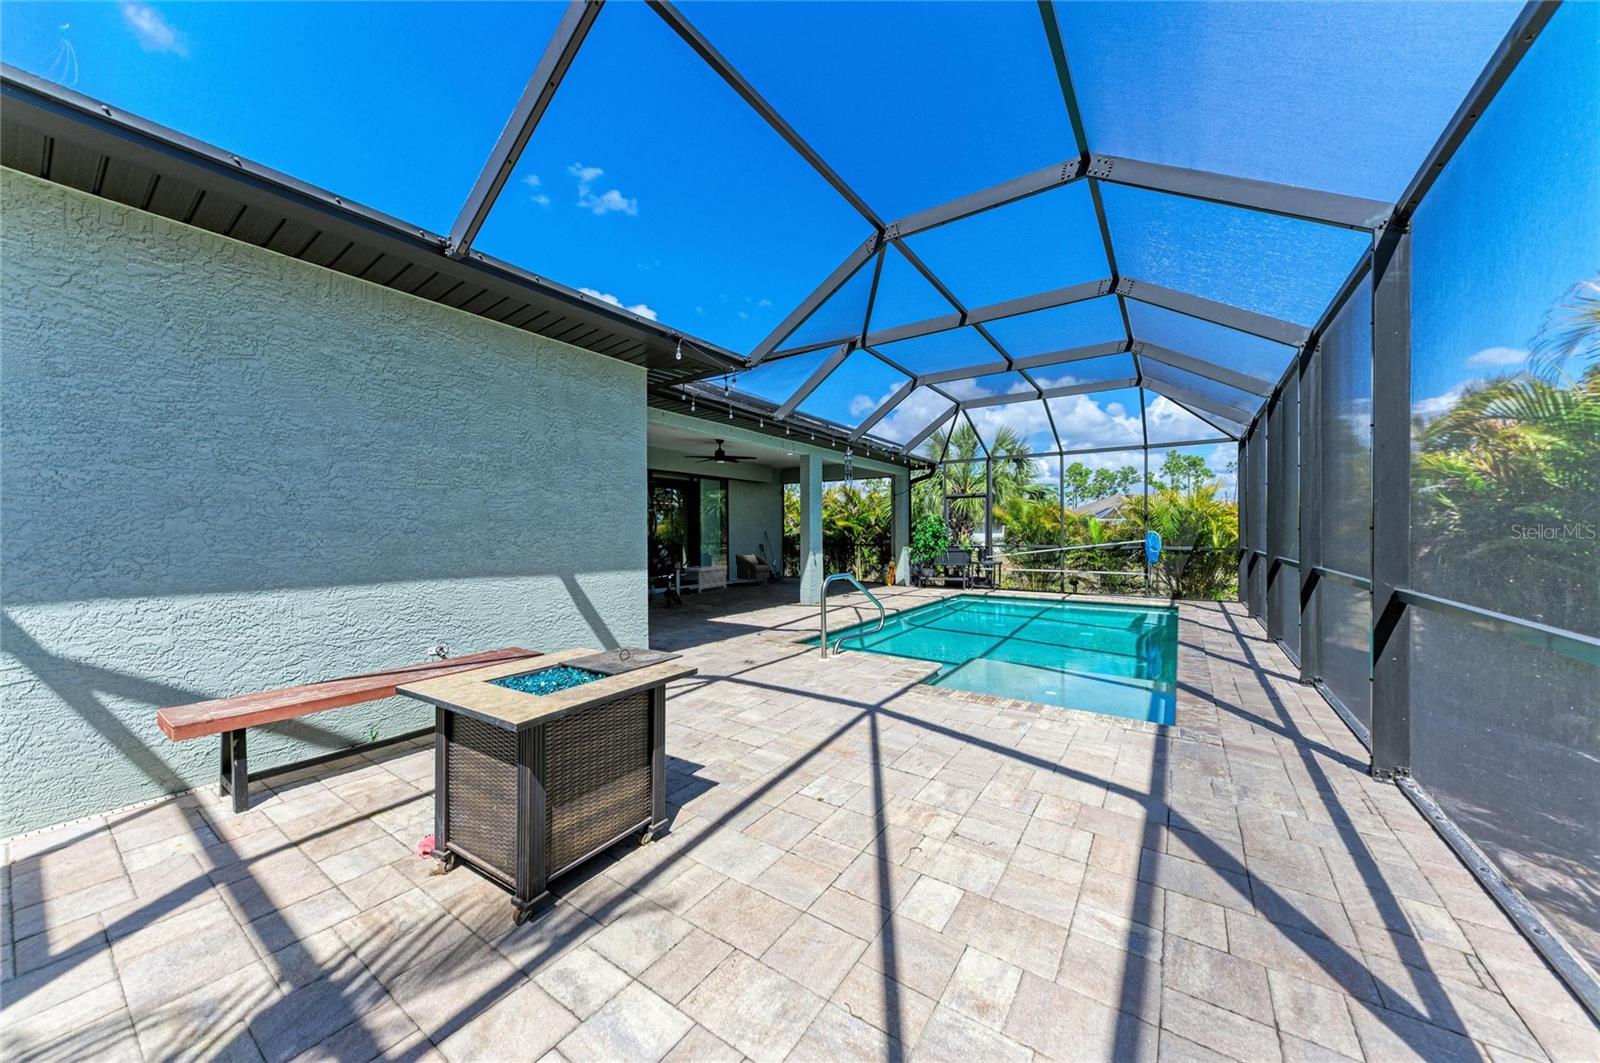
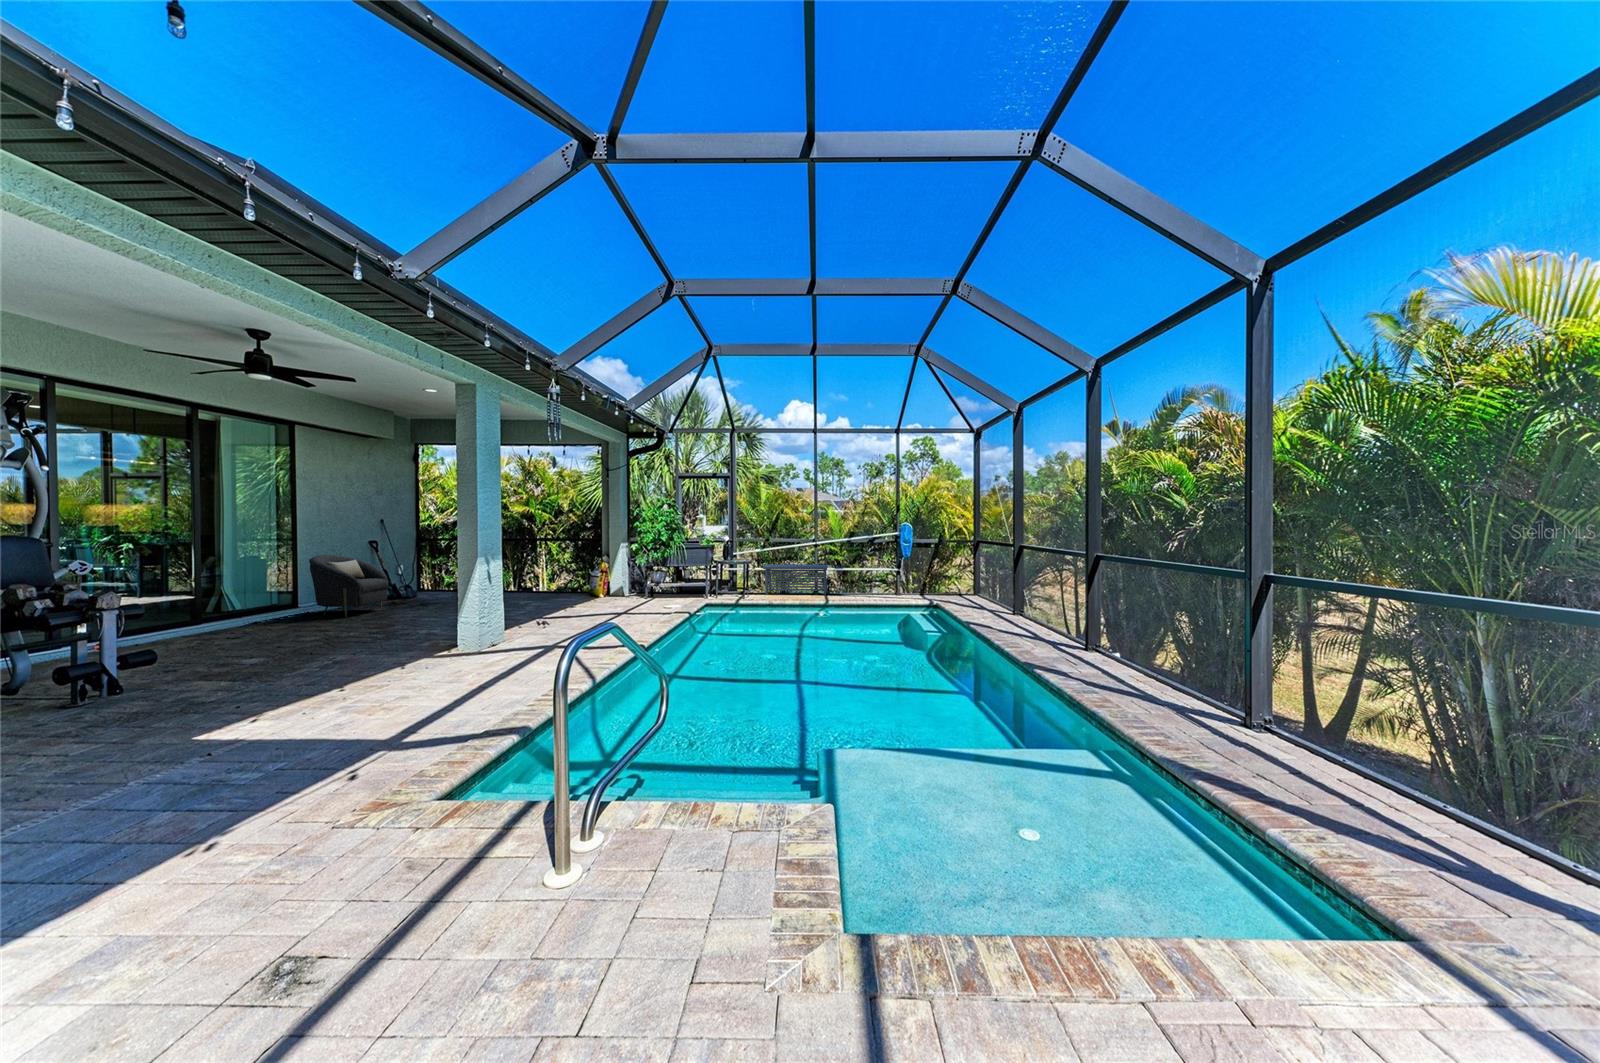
storage bench: present [685,566,727,592] -> present [763,564,828,595]
decorative plant: present [1172,573,1183,599] -> none [937,567,970,598]

